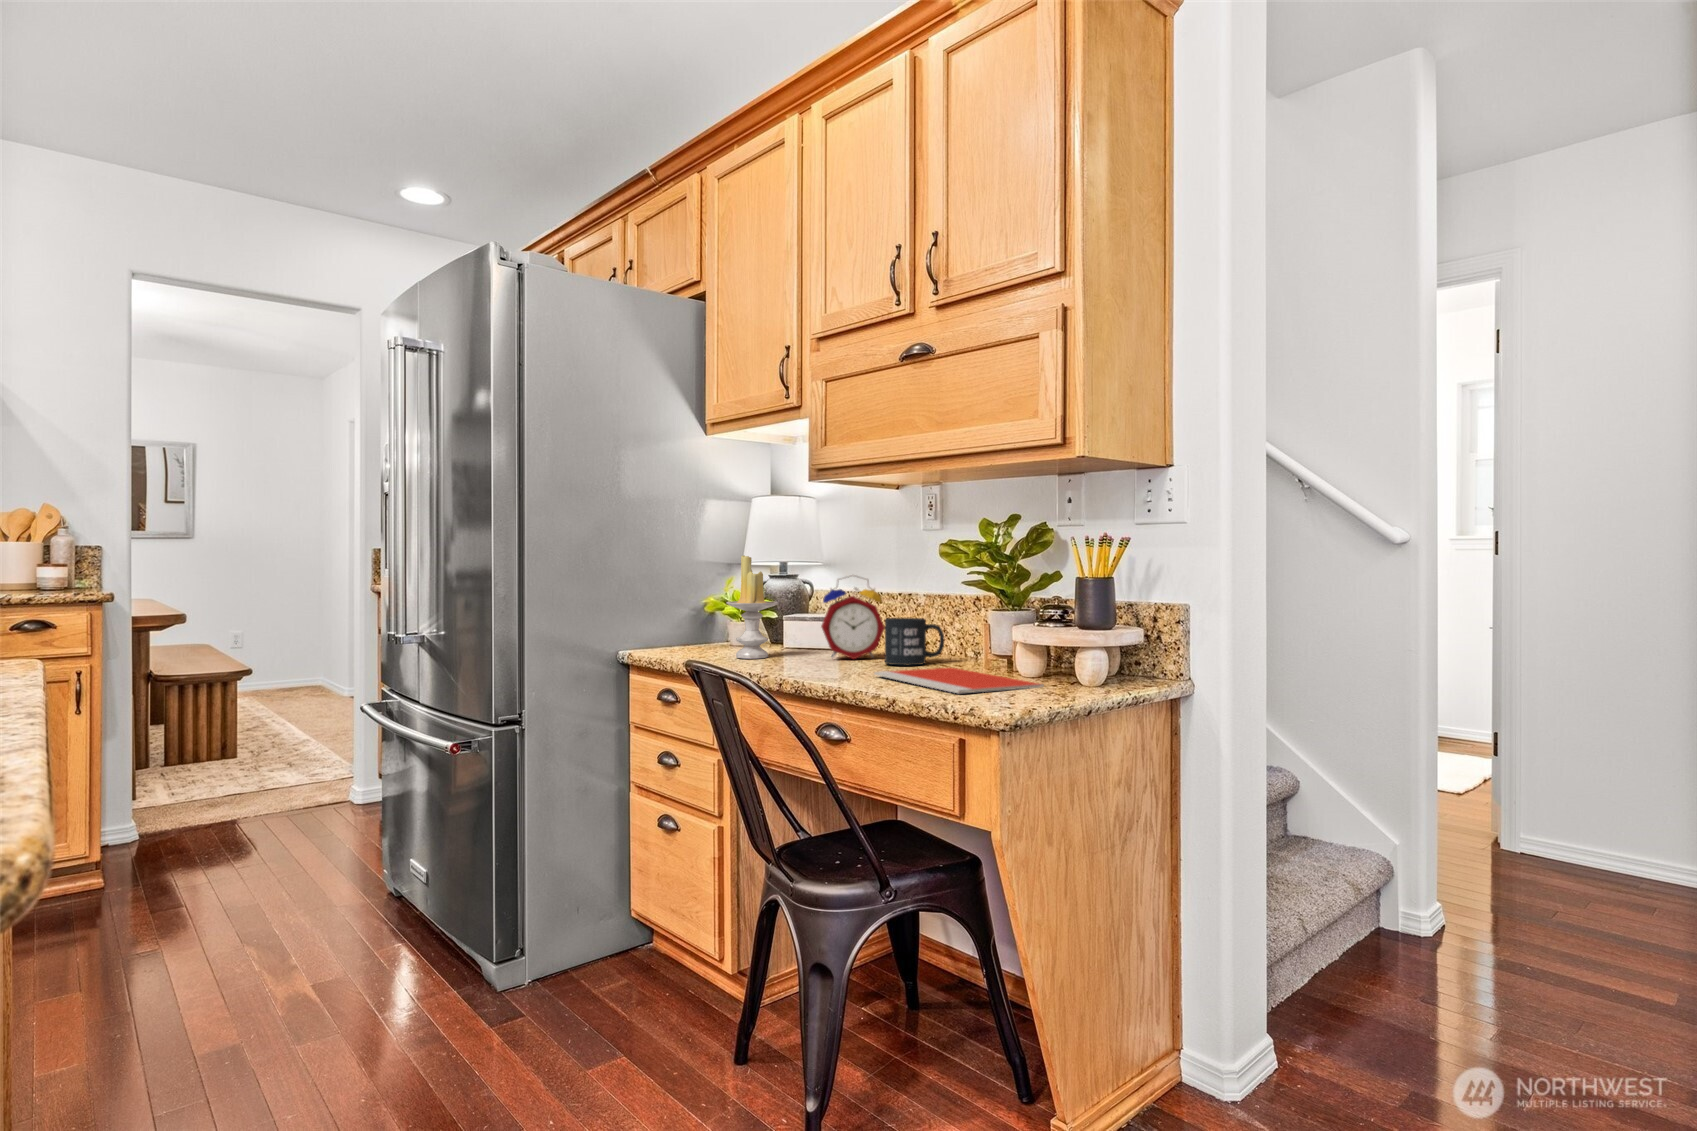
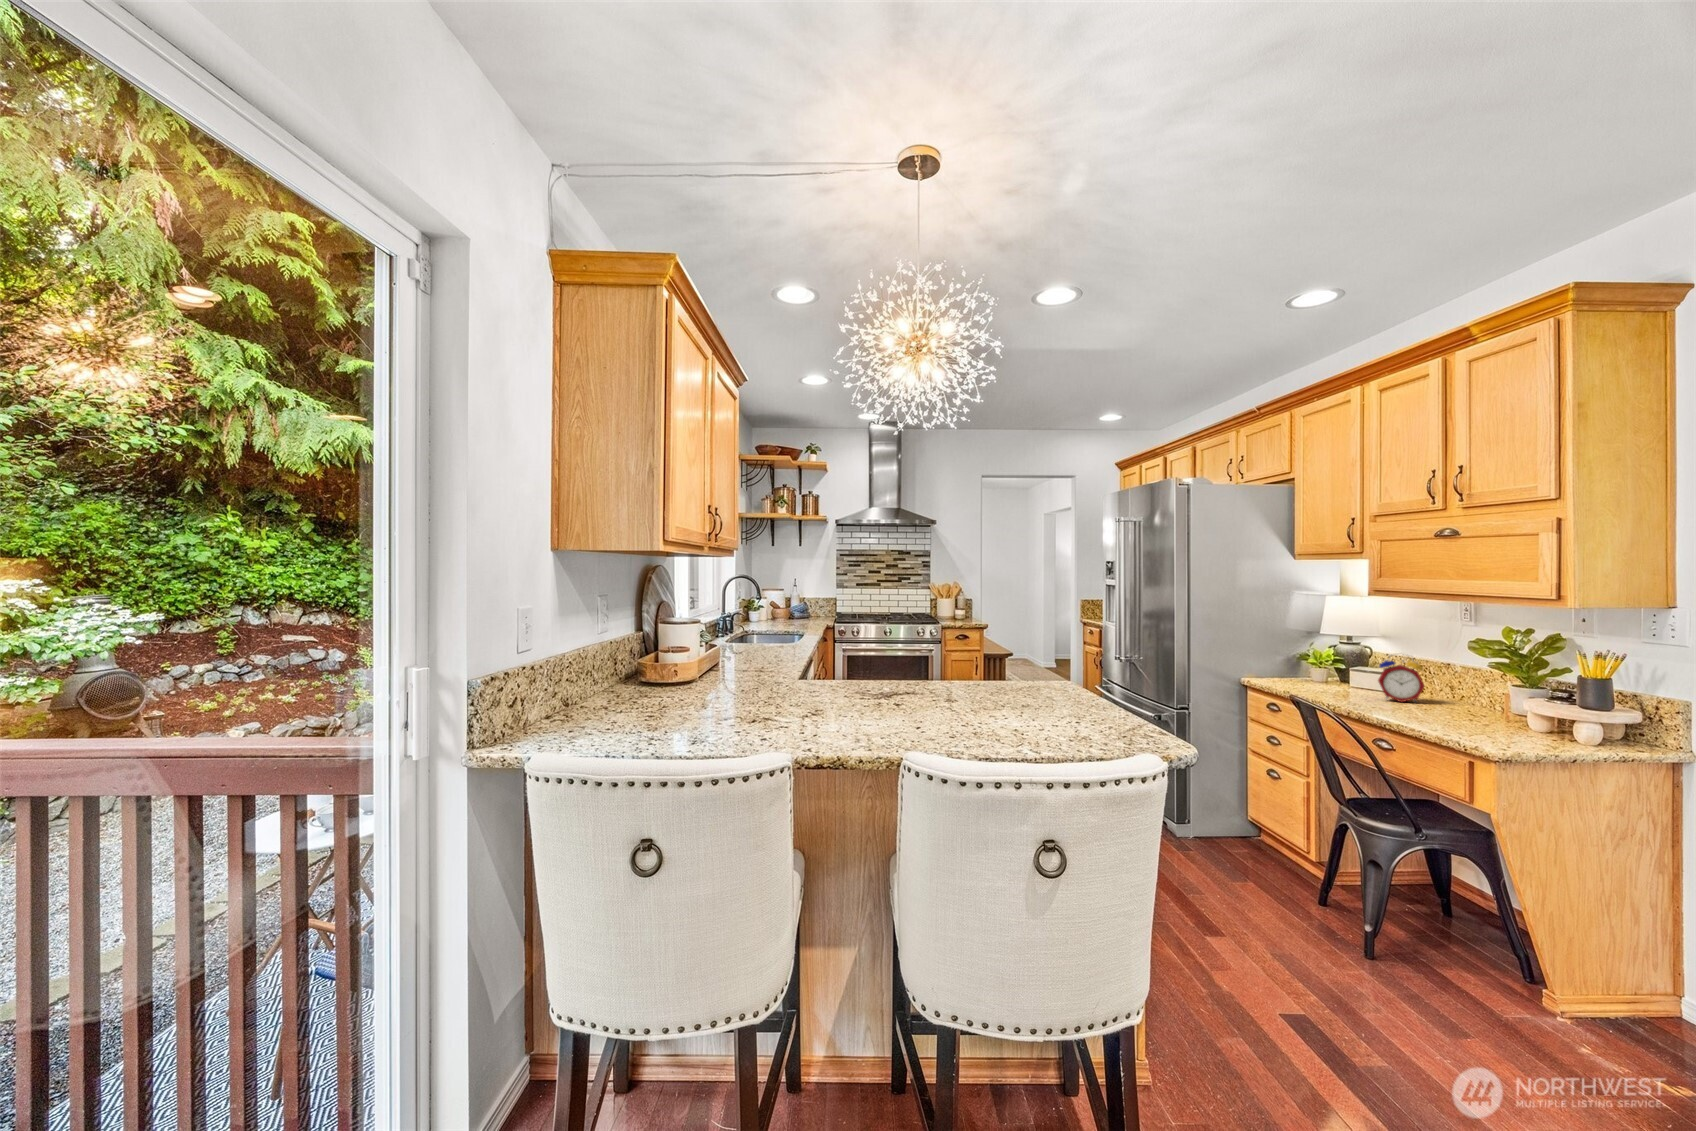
candle: present [726,555,778,659] -> none [1312,635,1347,694]
mug: present [885,618,944,665] -> none [1424,682,1470,712]
notebook: present [874,667,1044,693] -> none [1414,715,1538,740]

